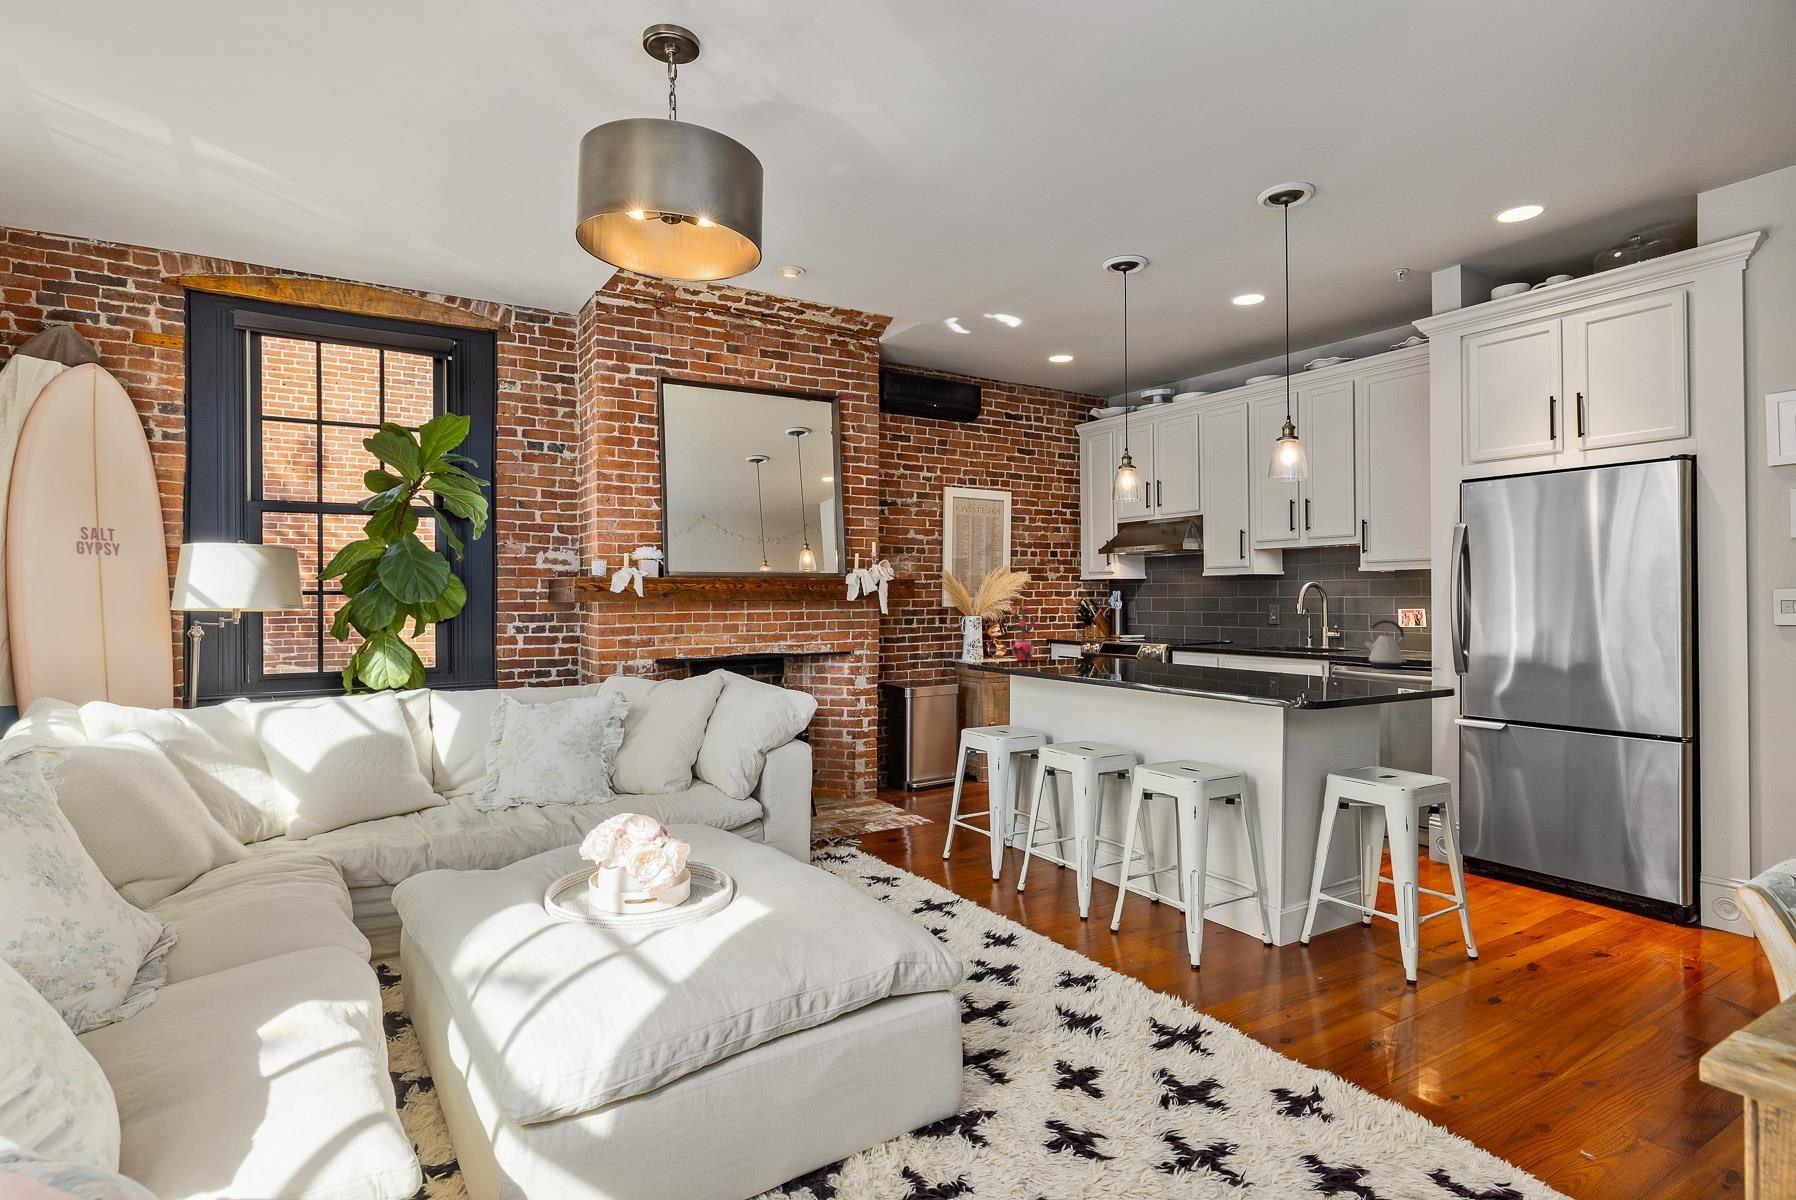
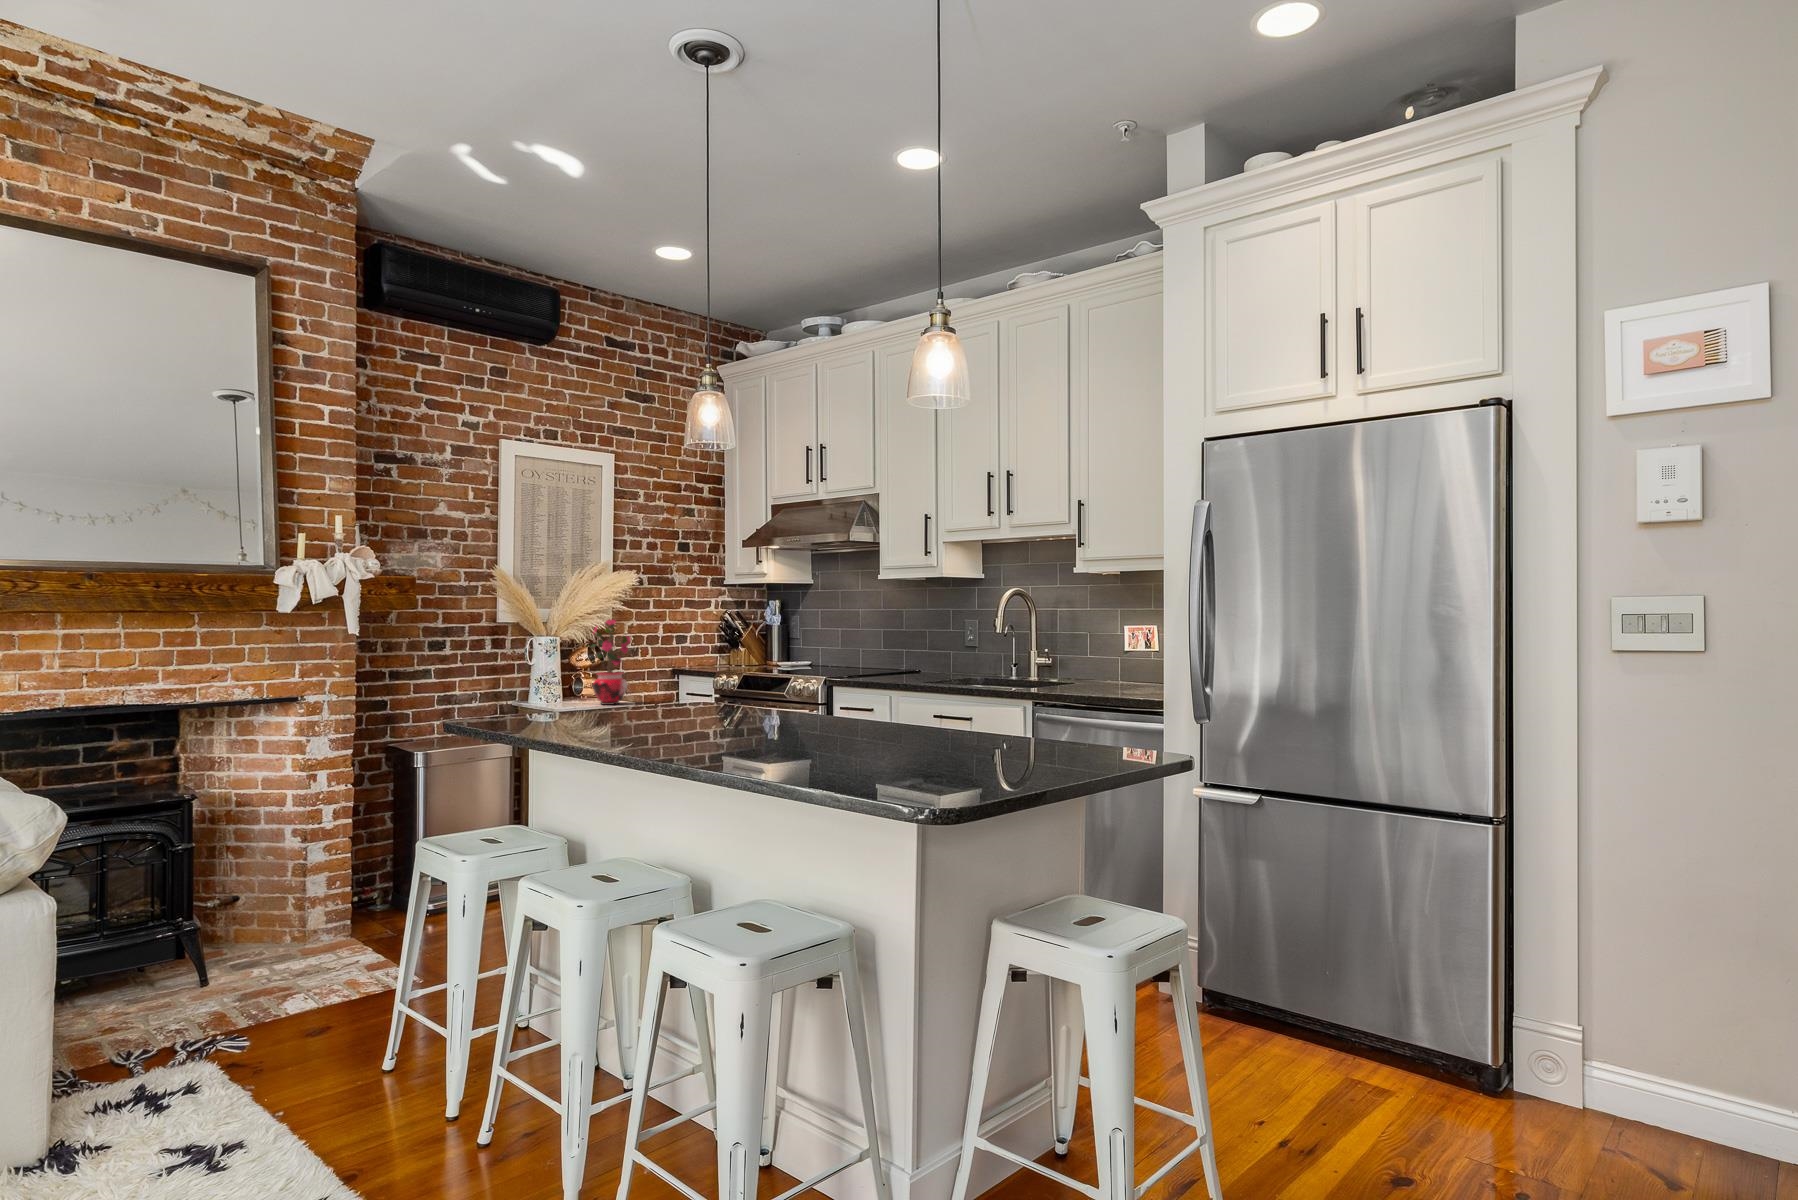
kettle: present [1364,620,1406,669] -> none [1078,638,1131,705]

